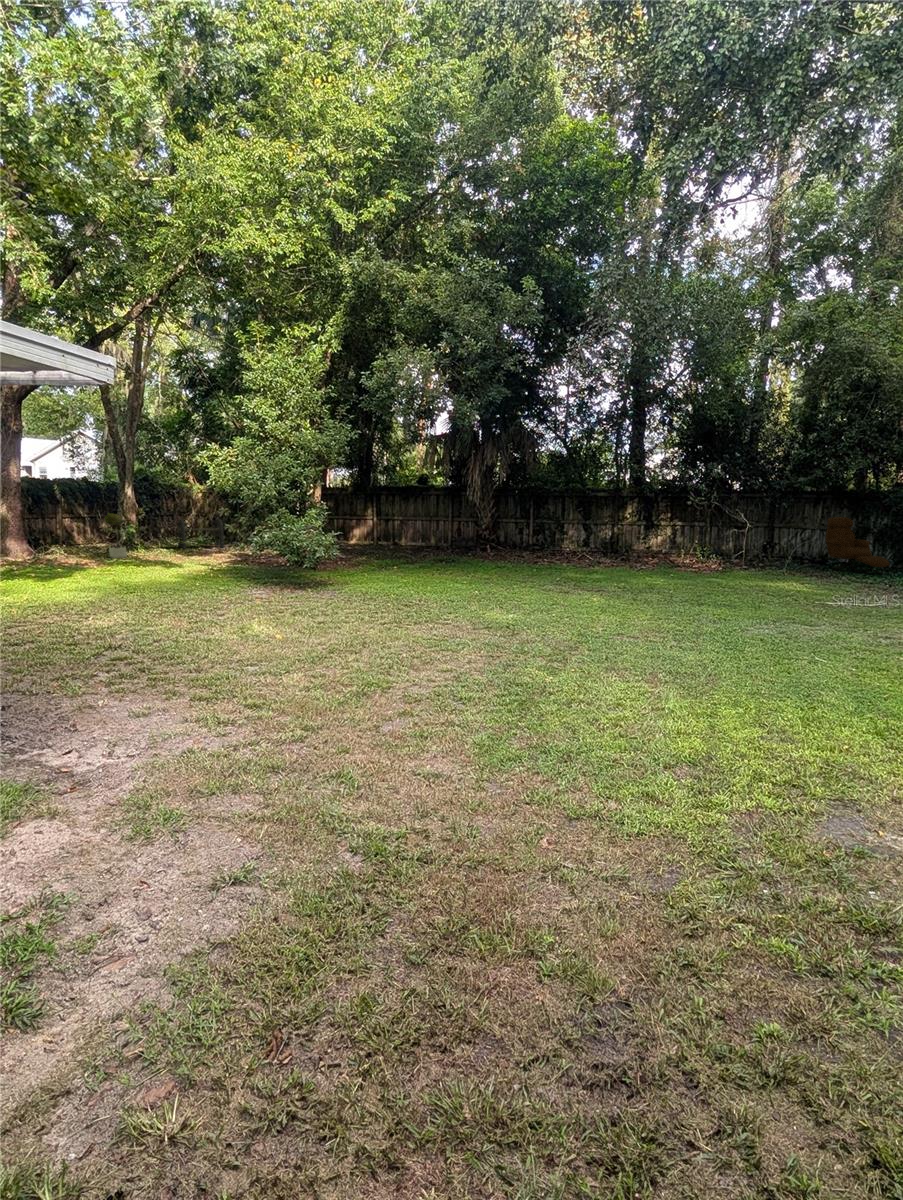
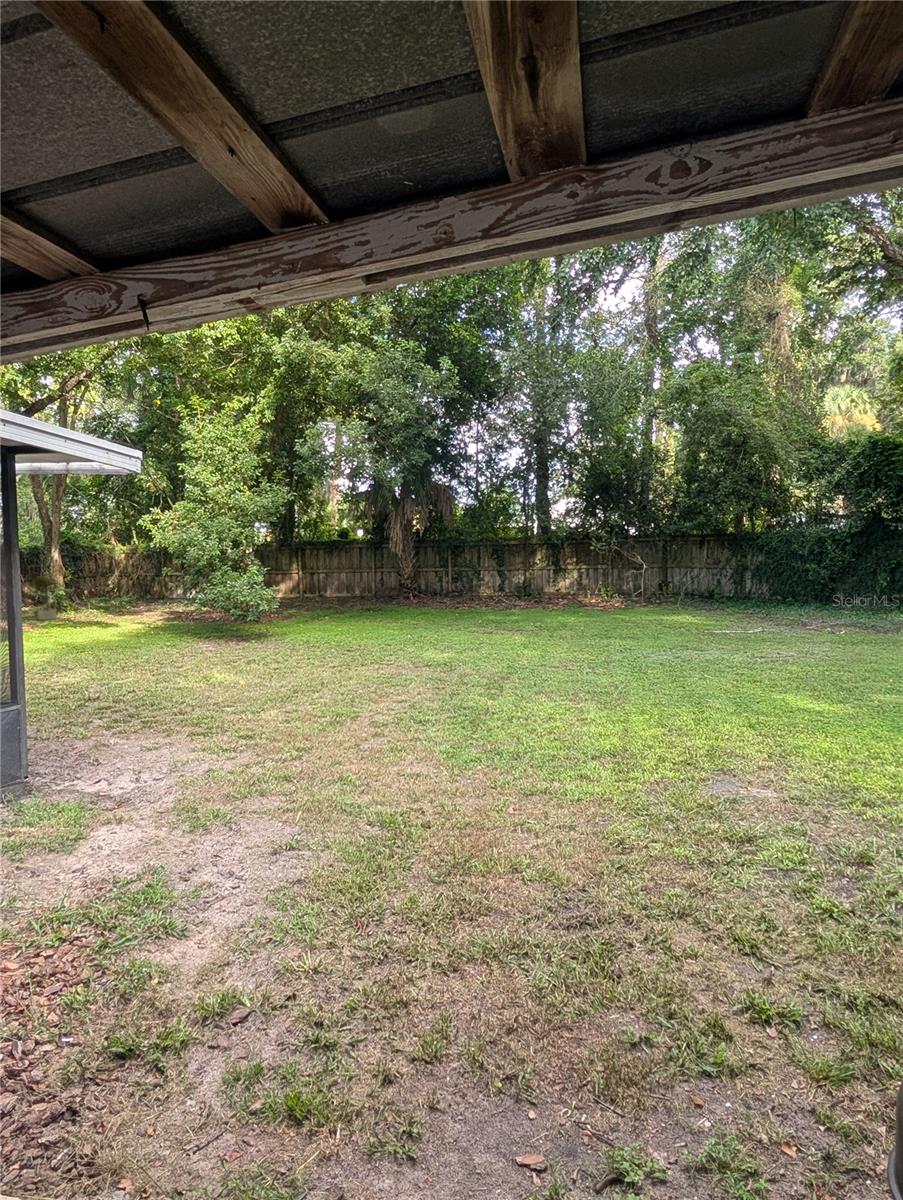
lounge chair: present [825,517,890,574] -> none [706,555,759,603]
bench: present [178,519,224,549] -> none [105,577,153,608]

